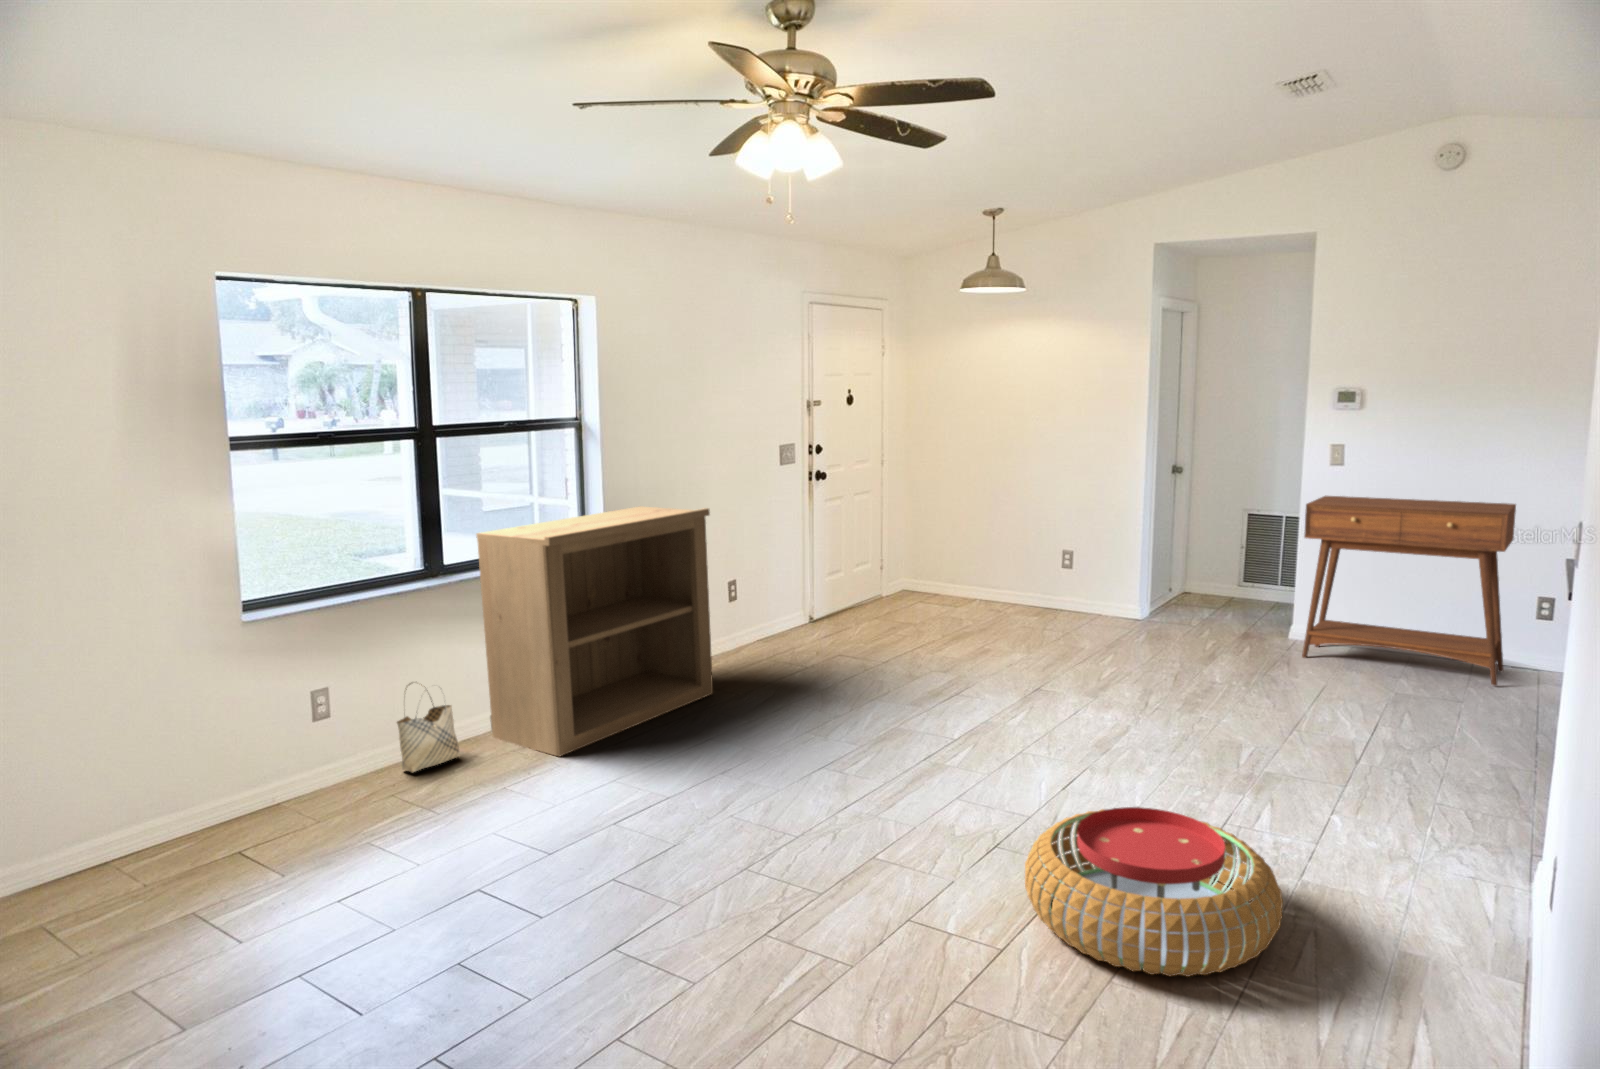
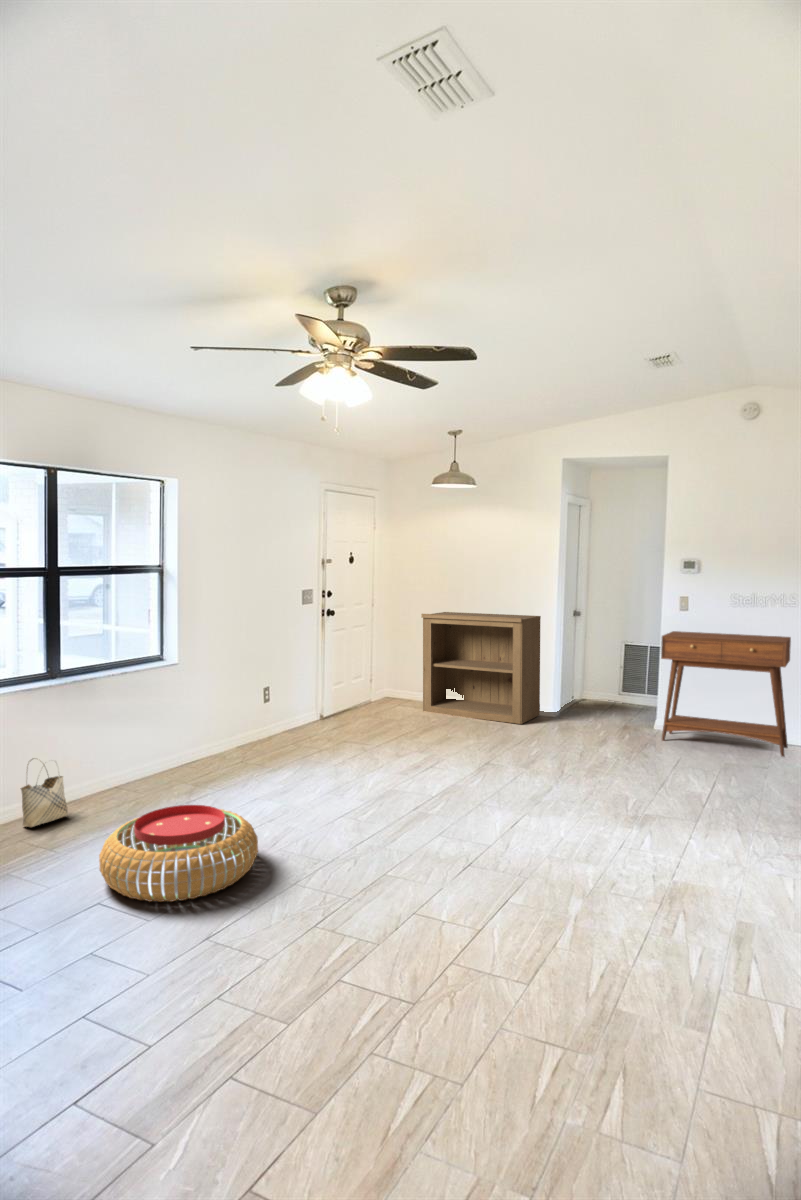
bookshelf: present [476,507,713,756] -> present [421,612,541,724]
pouf: present [1025,807,1283,977] -> present [99,805,258,902]

